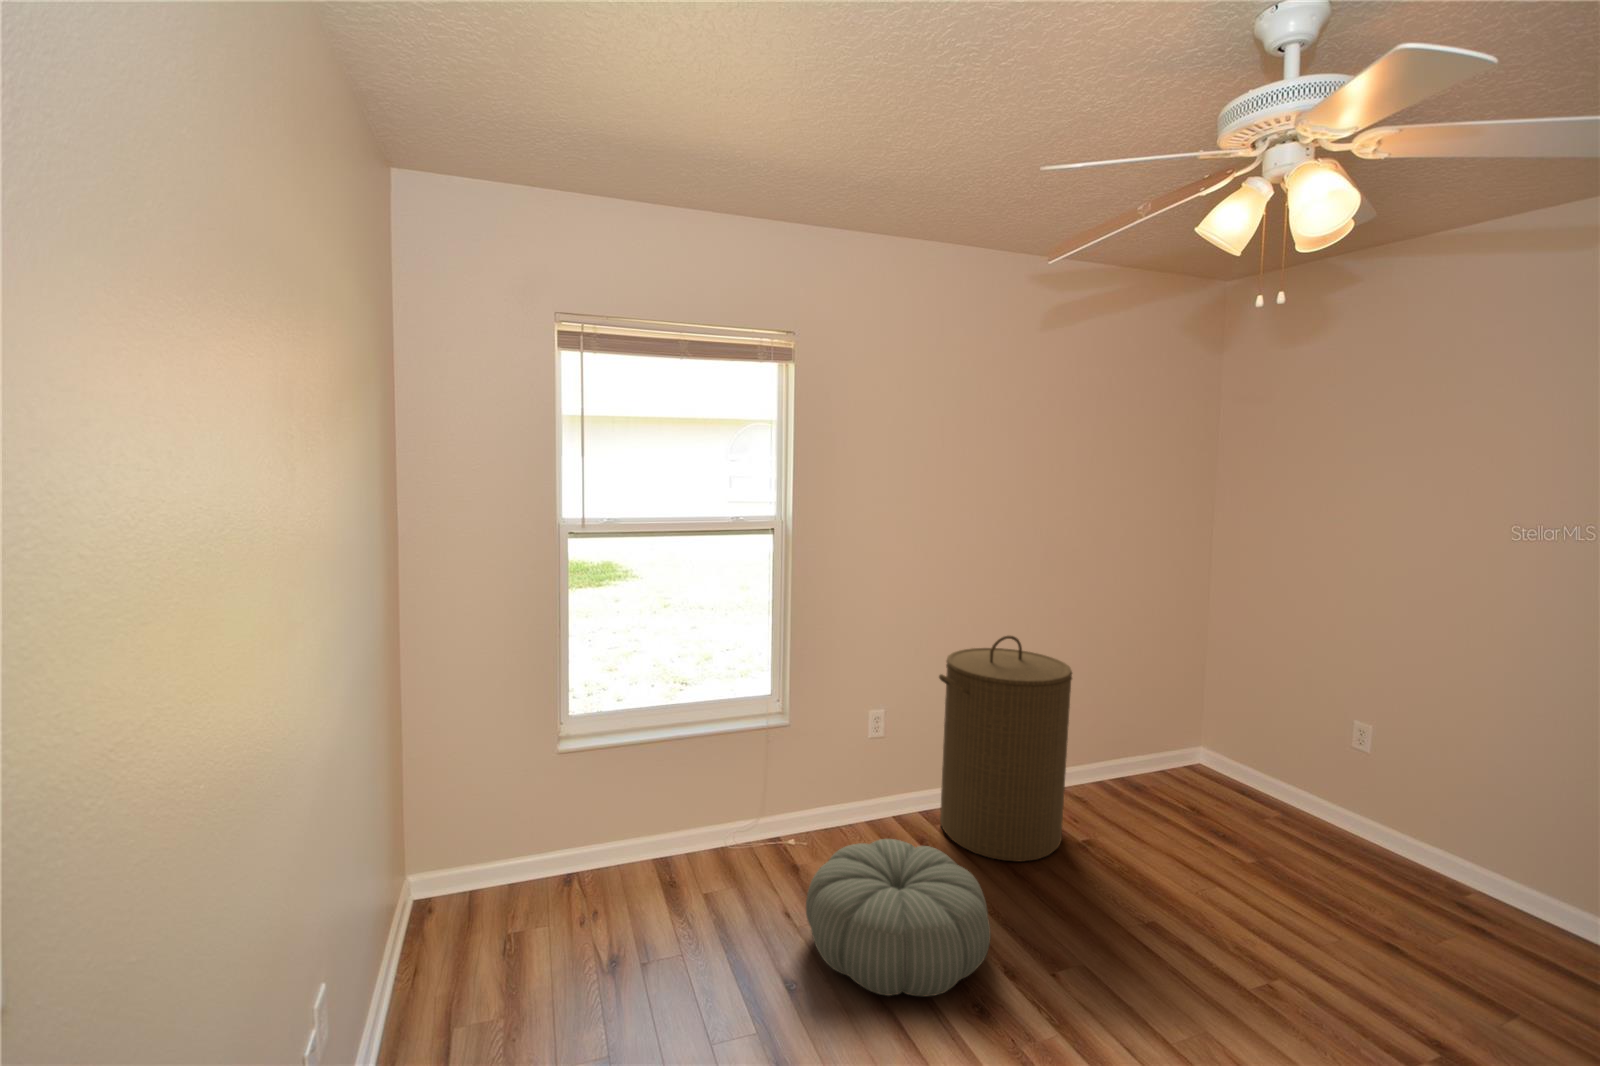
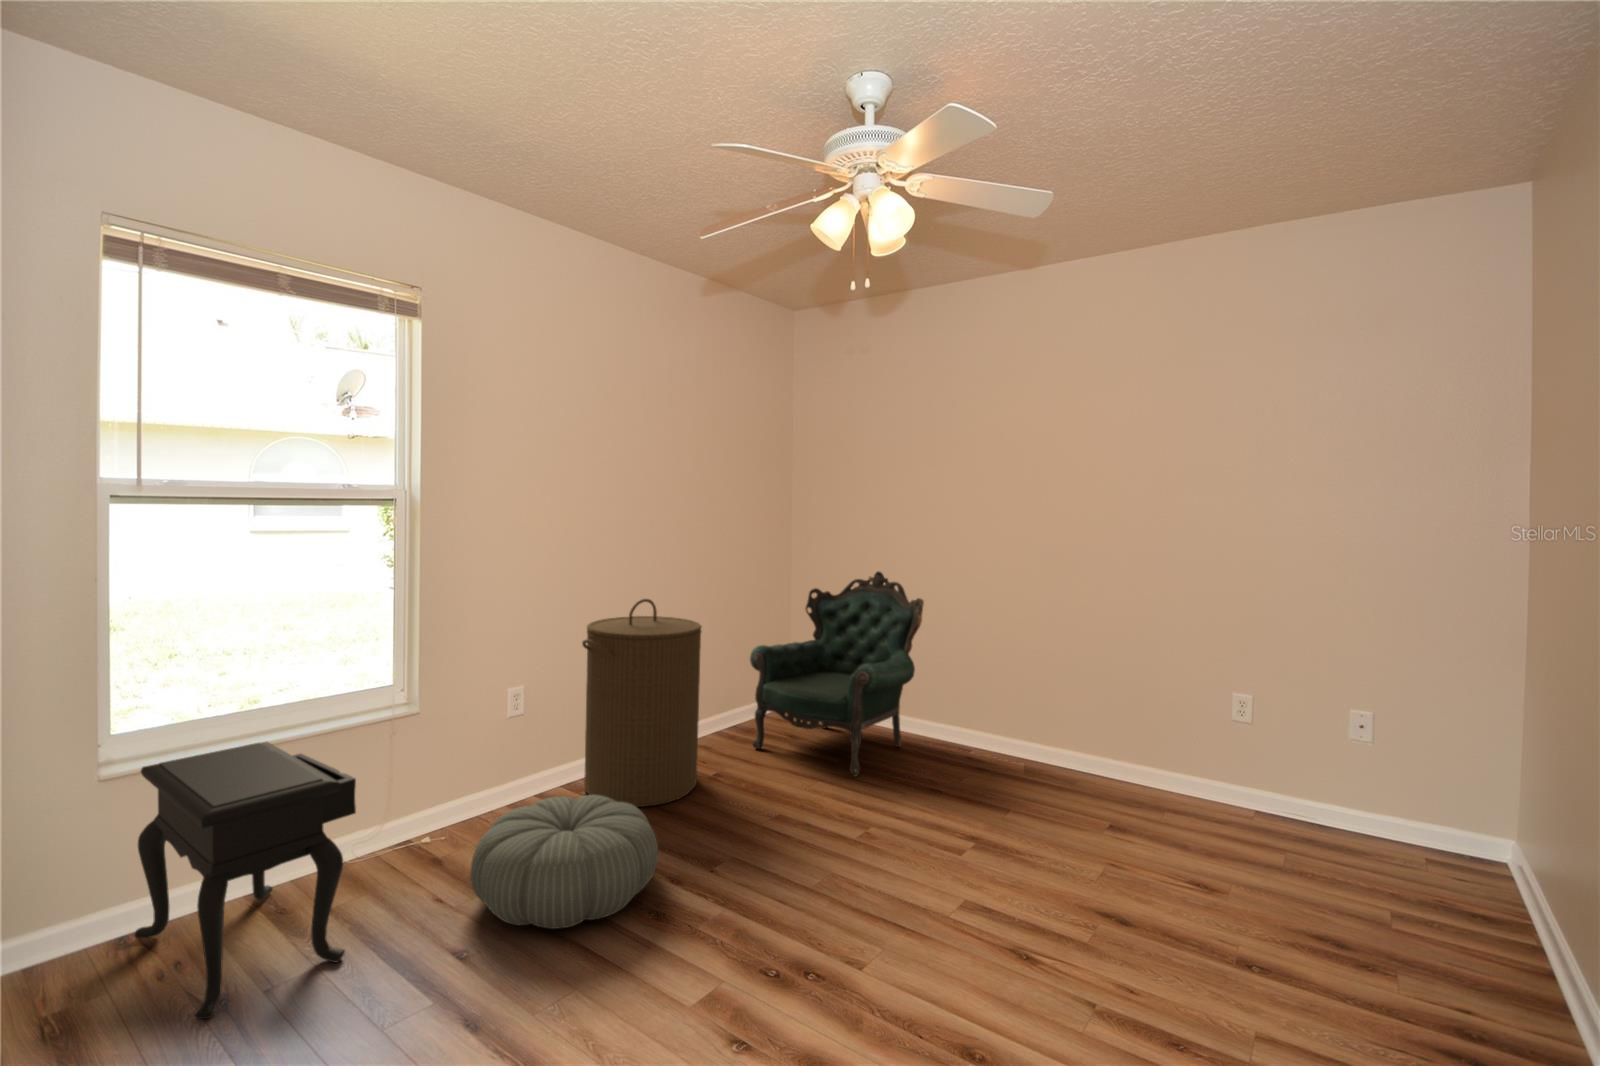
armchair: none [1138,618,1405,889] -> present [750,571,924,776]
side table: none [579,737,715,976] -> present [135,742,356,1019]

